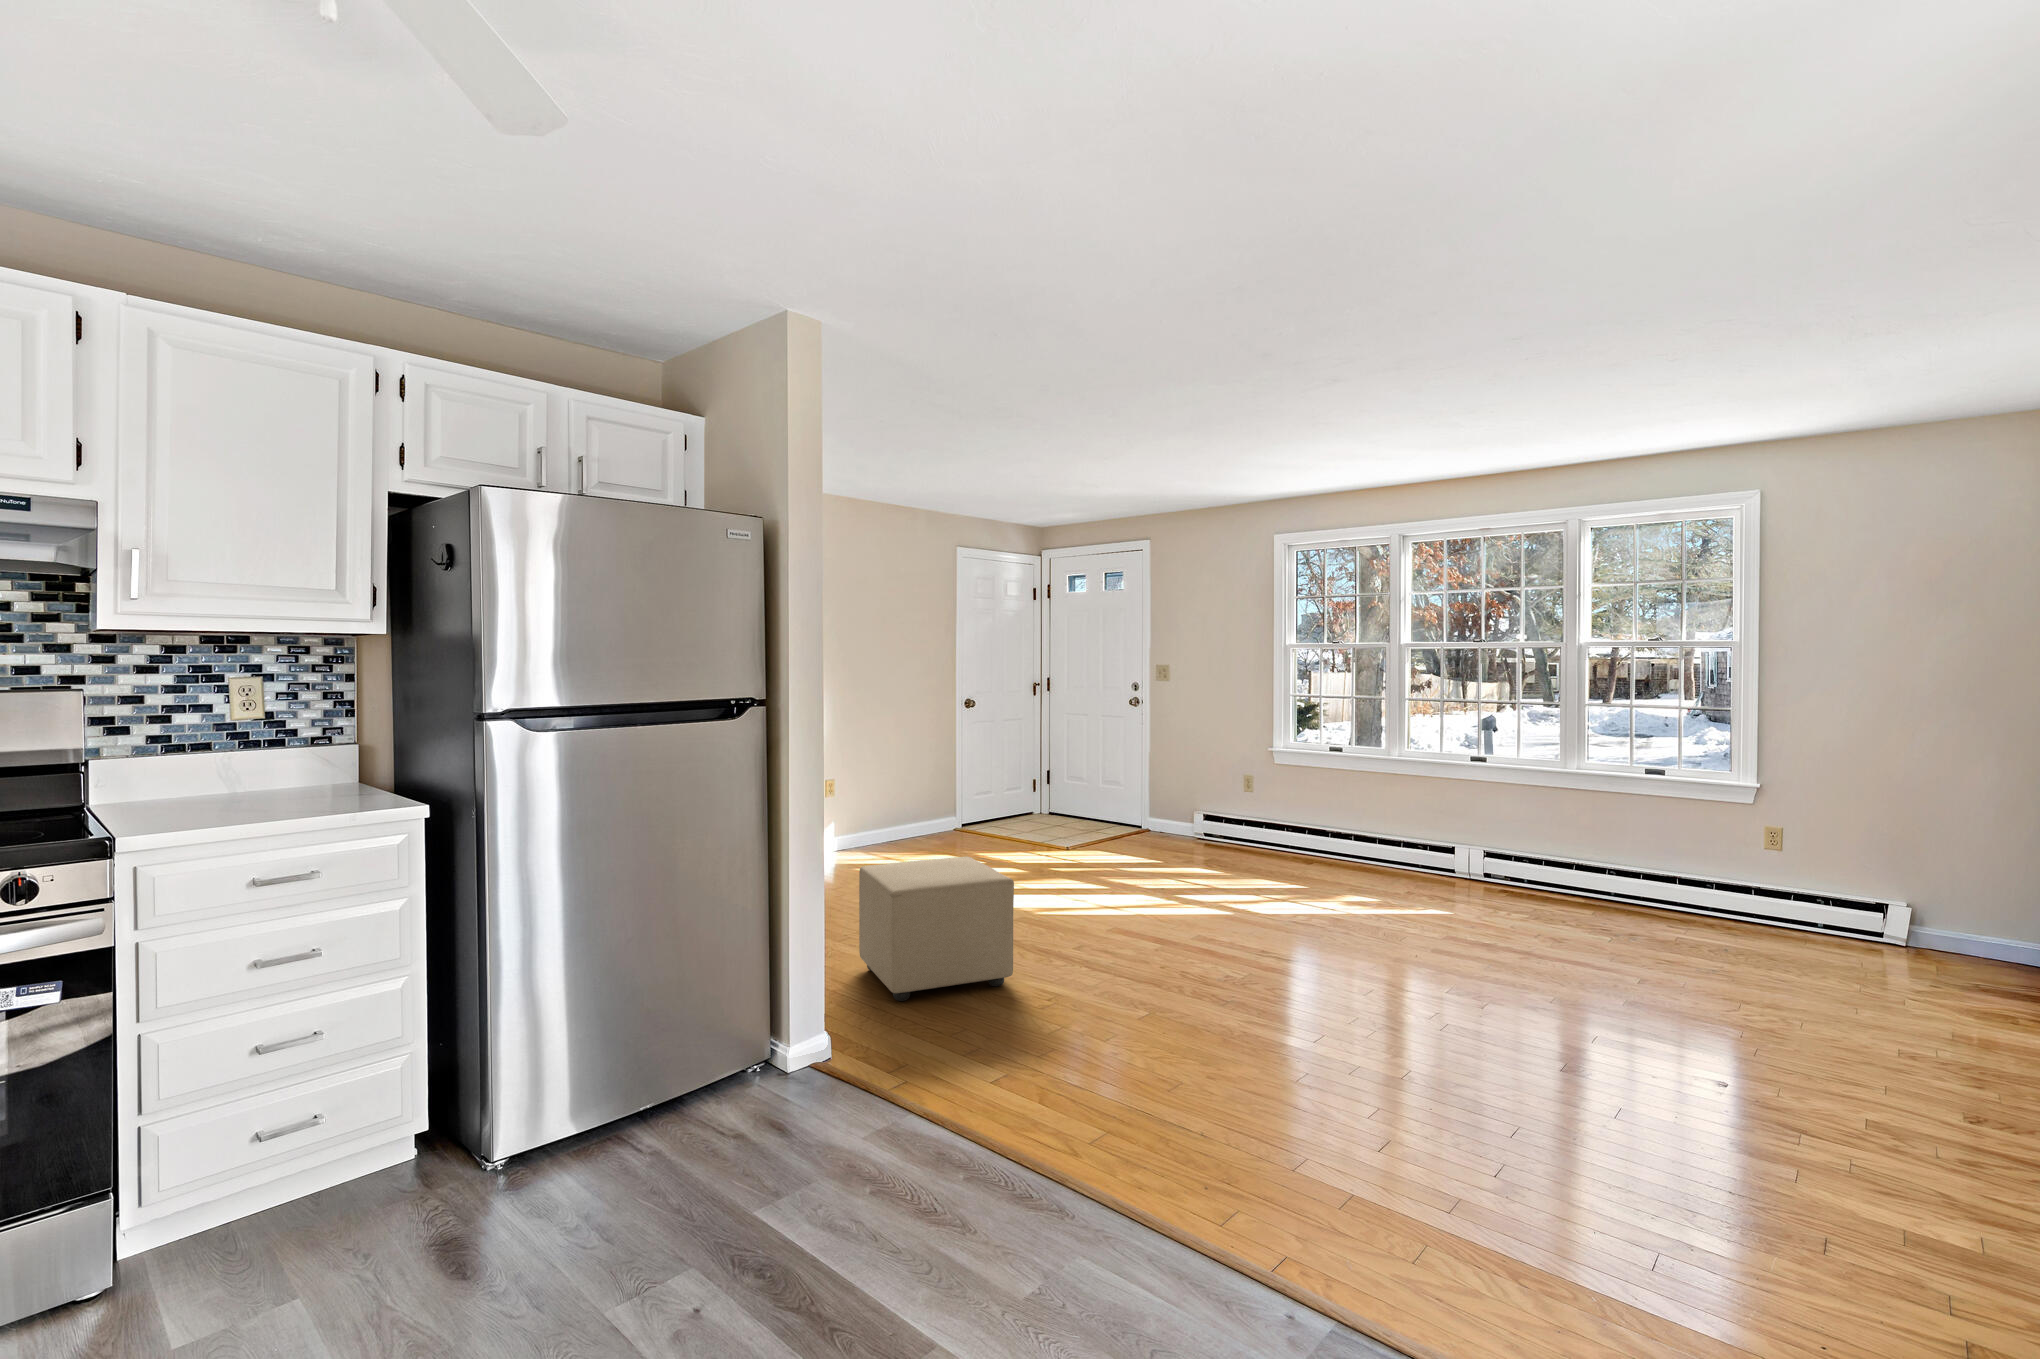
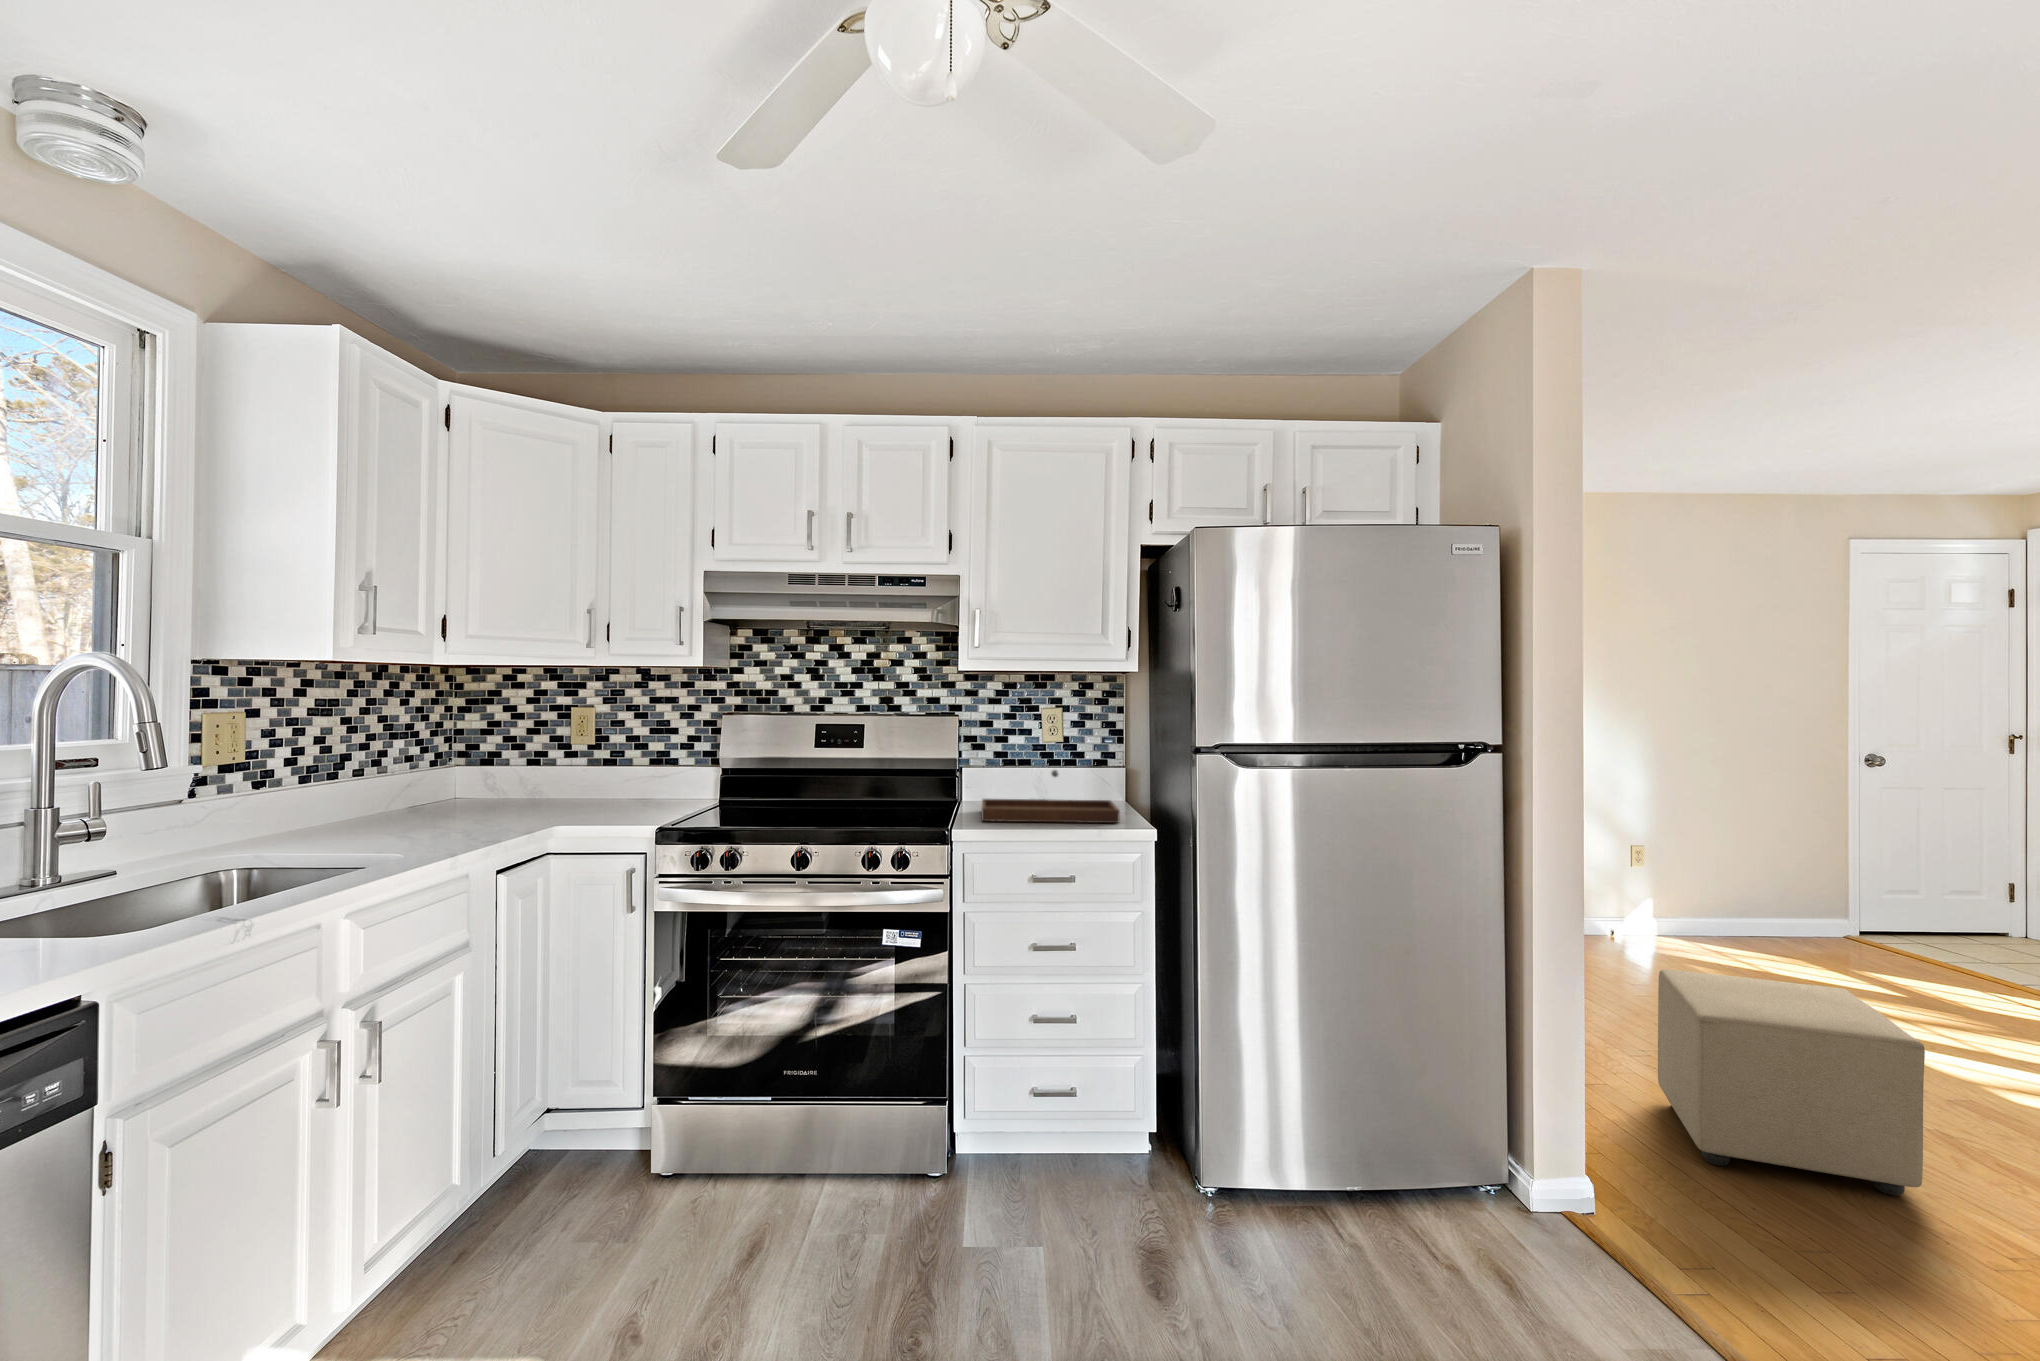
tray: none [142,750,365,823] -> present [982,770,1120,823]

